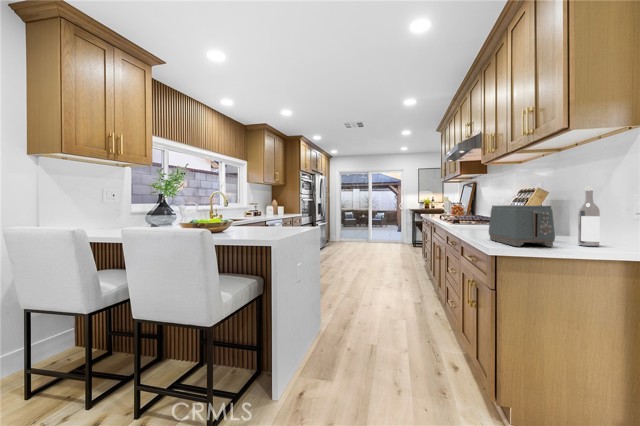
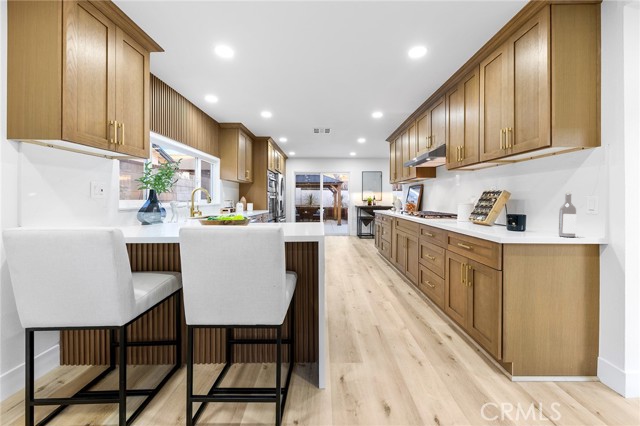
toaster: present [489,205,555,247] -> none [487,205,550,238]

